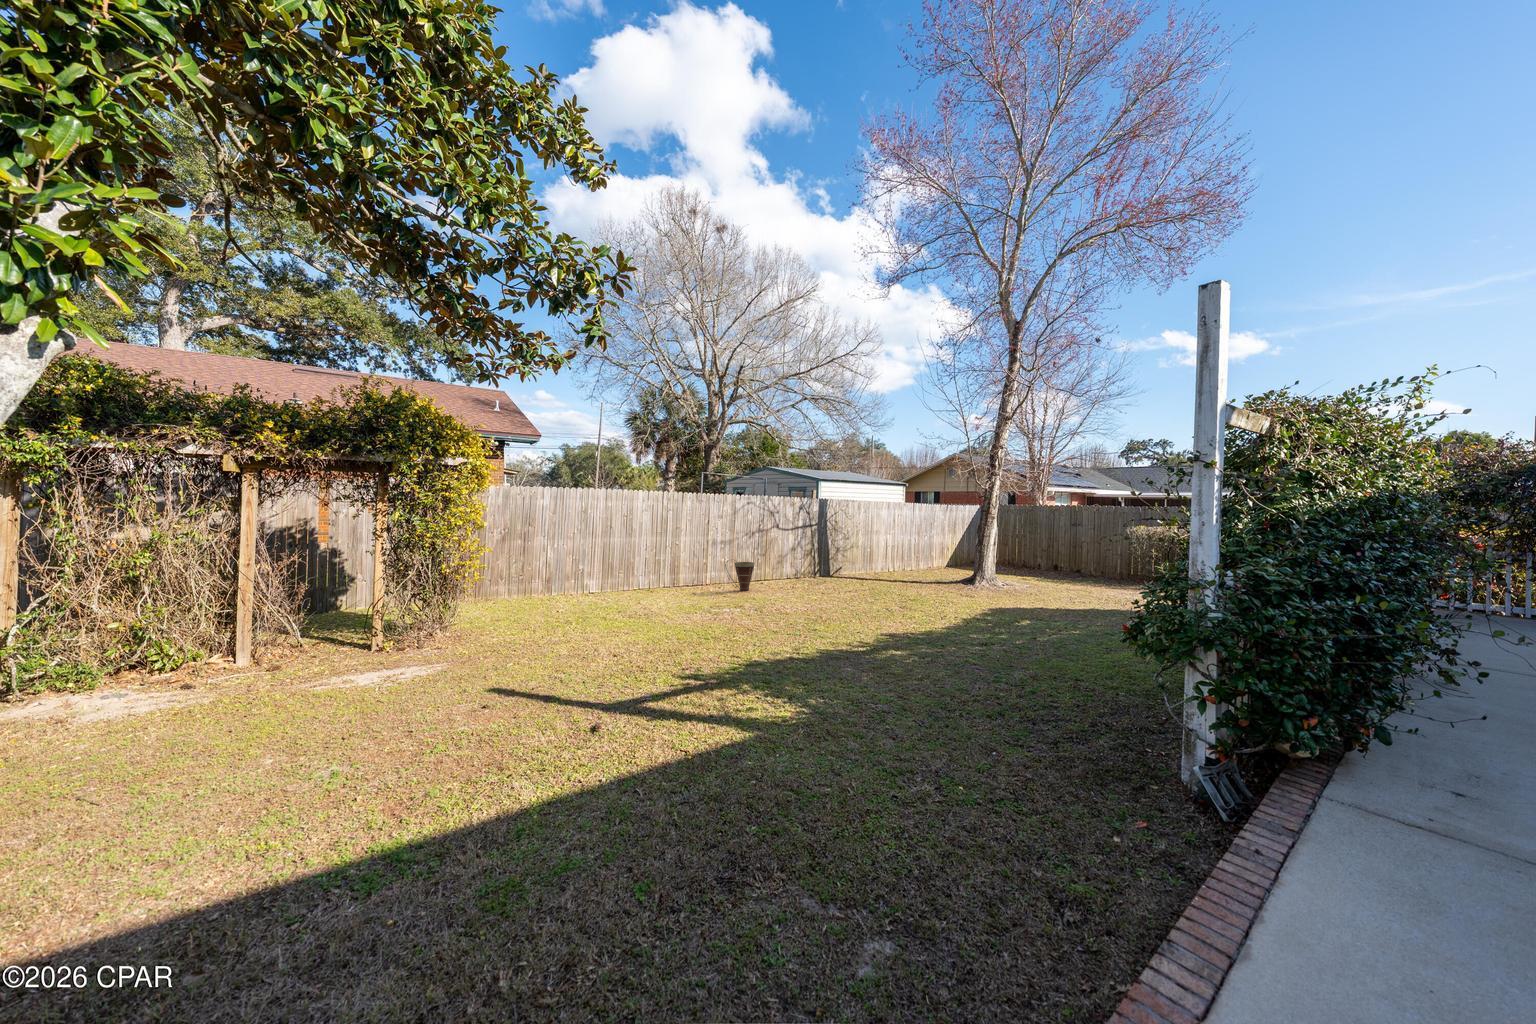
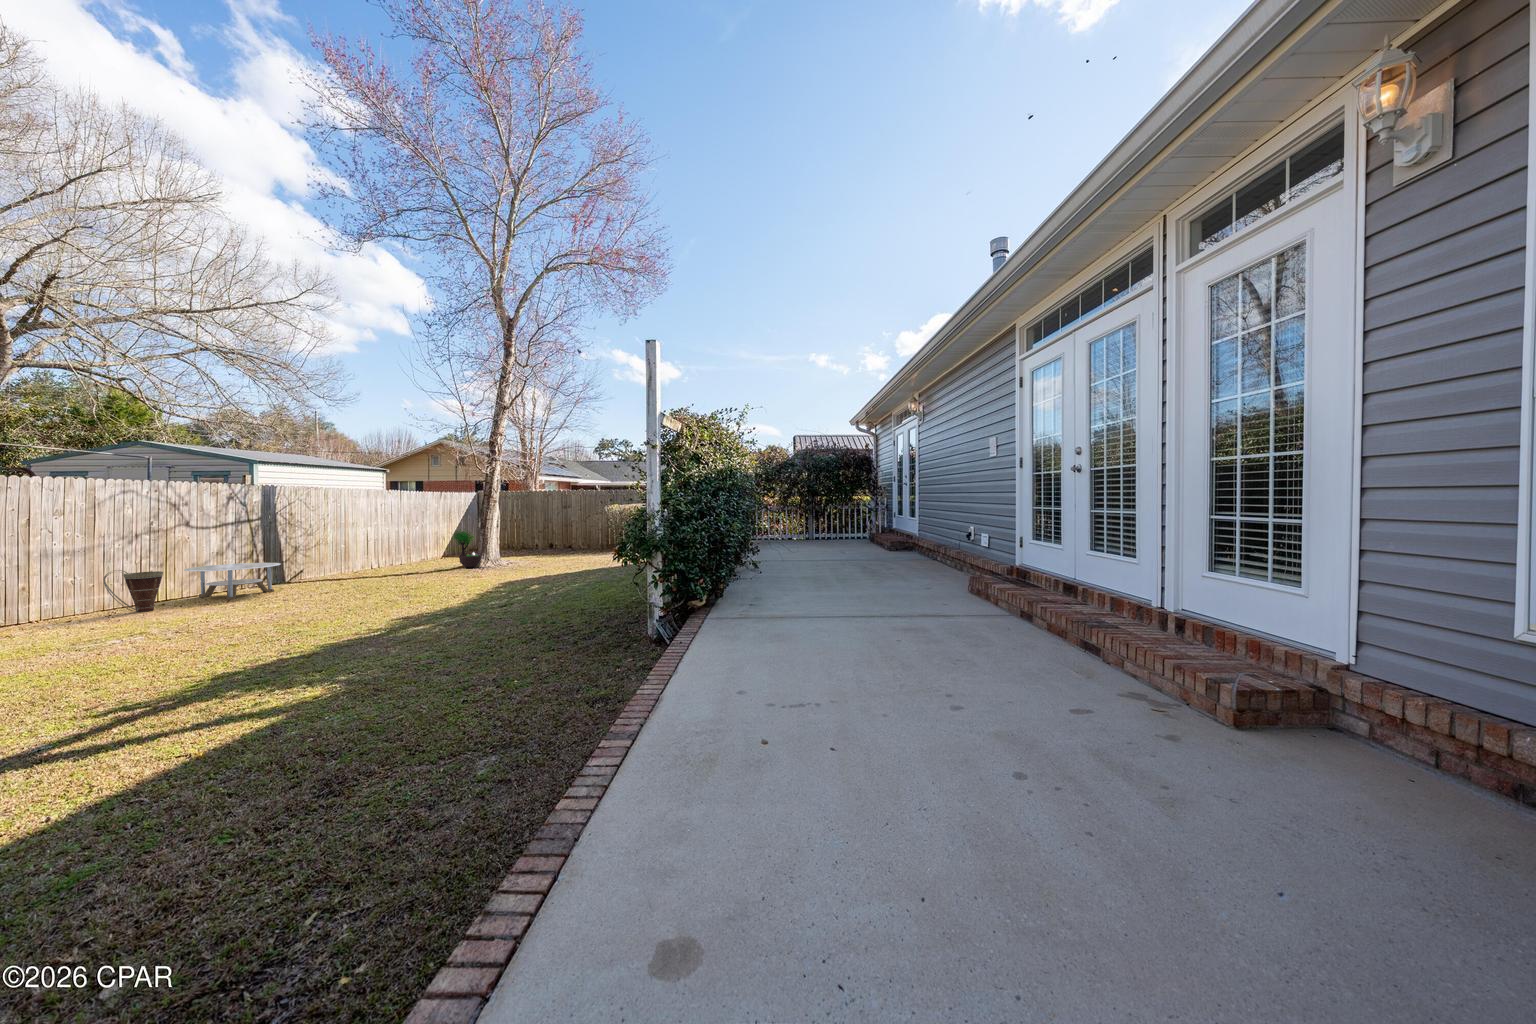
potted tree: none [957,537,983,579] -> present [452,531,480,568]
round table: none [768,559,824,588] -> present [184,563,281,600]

